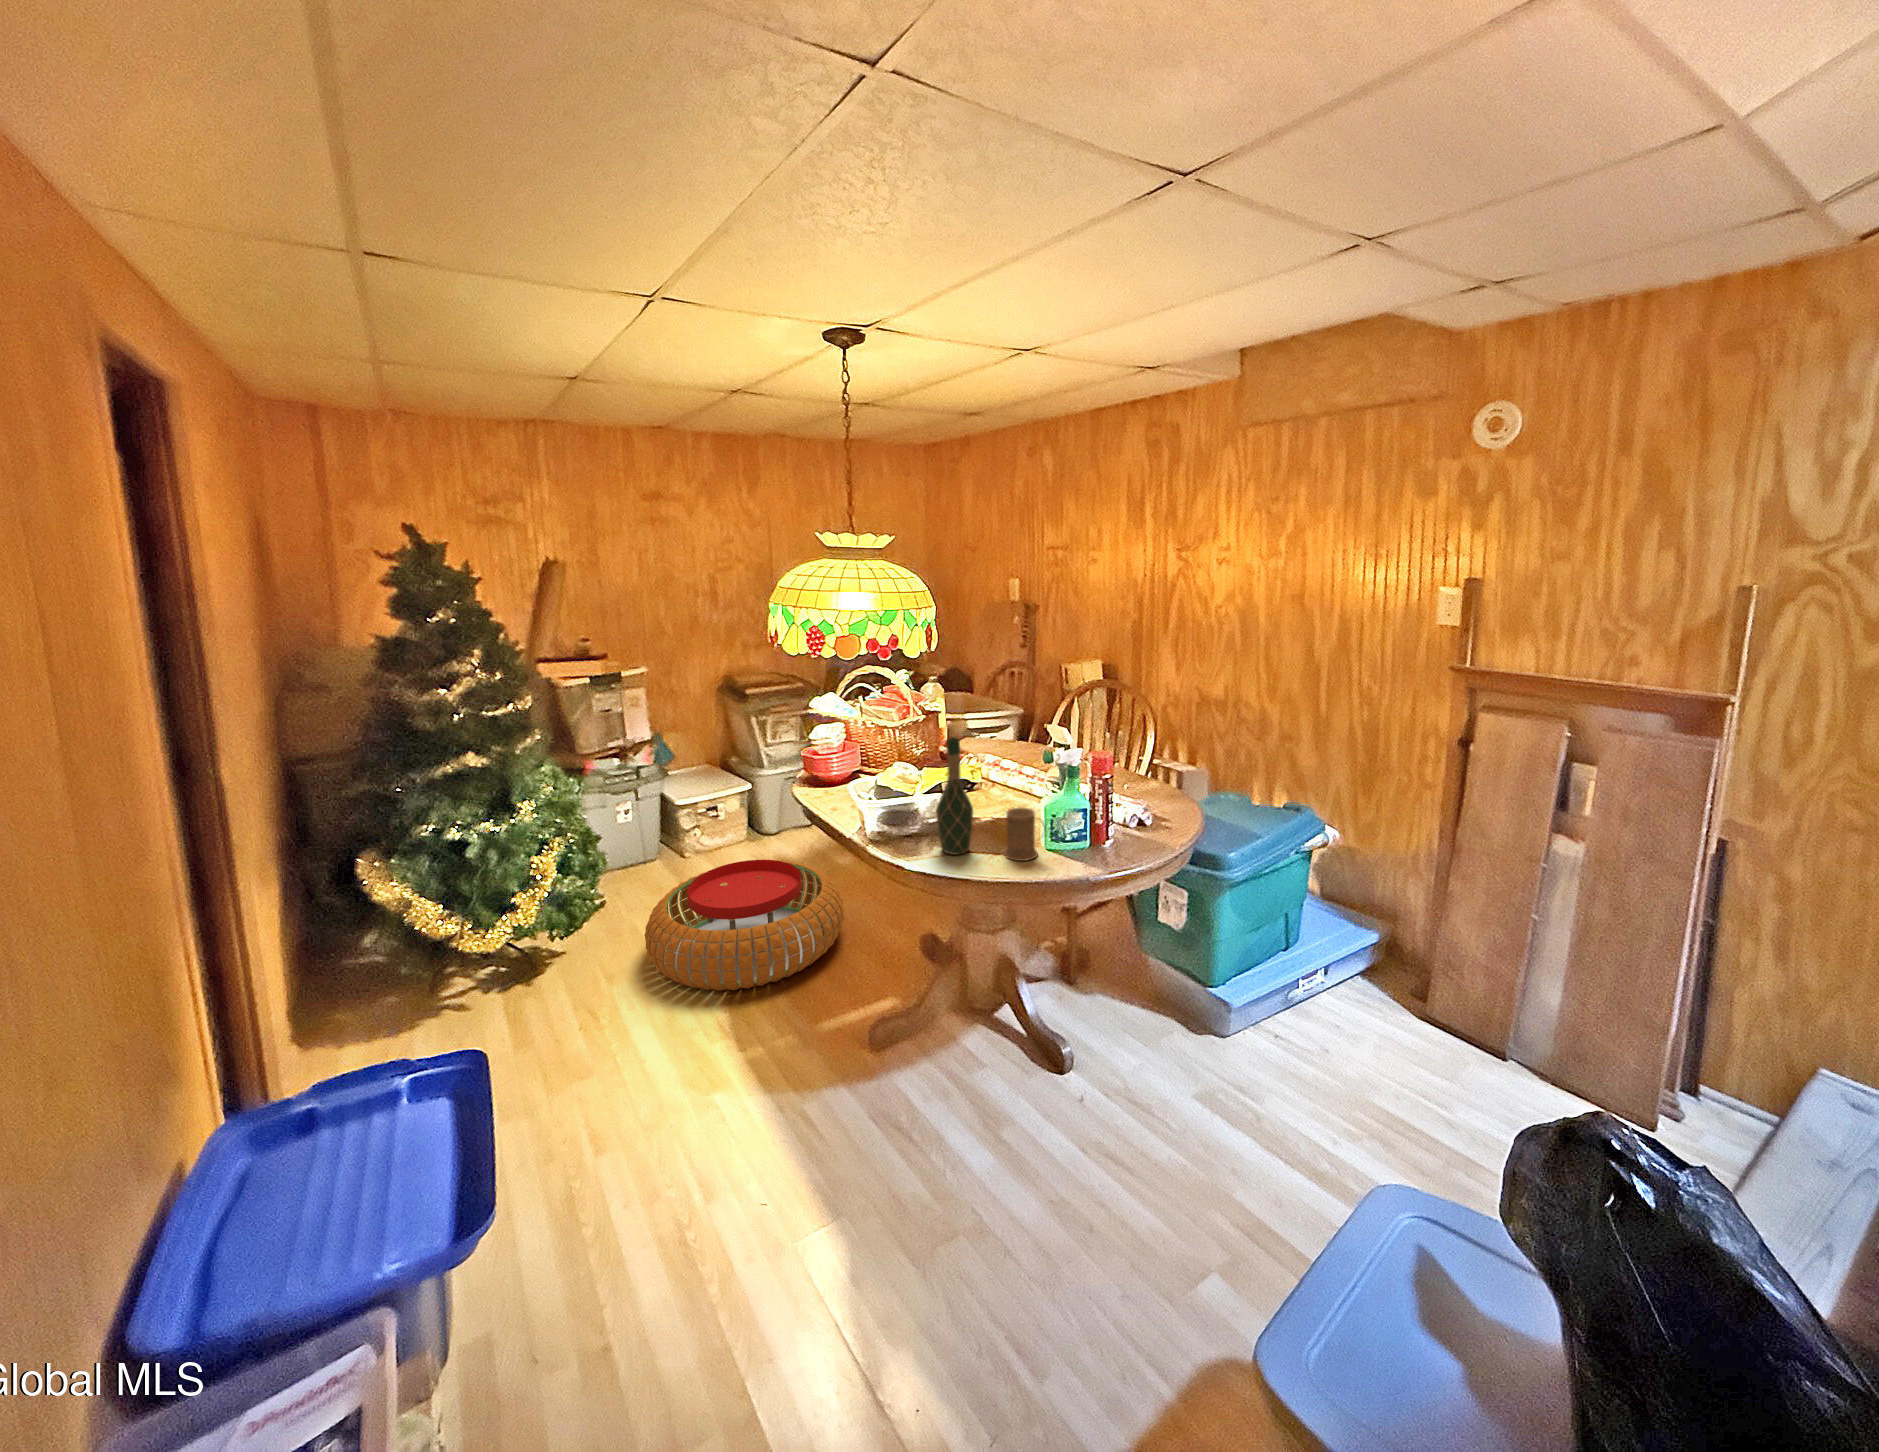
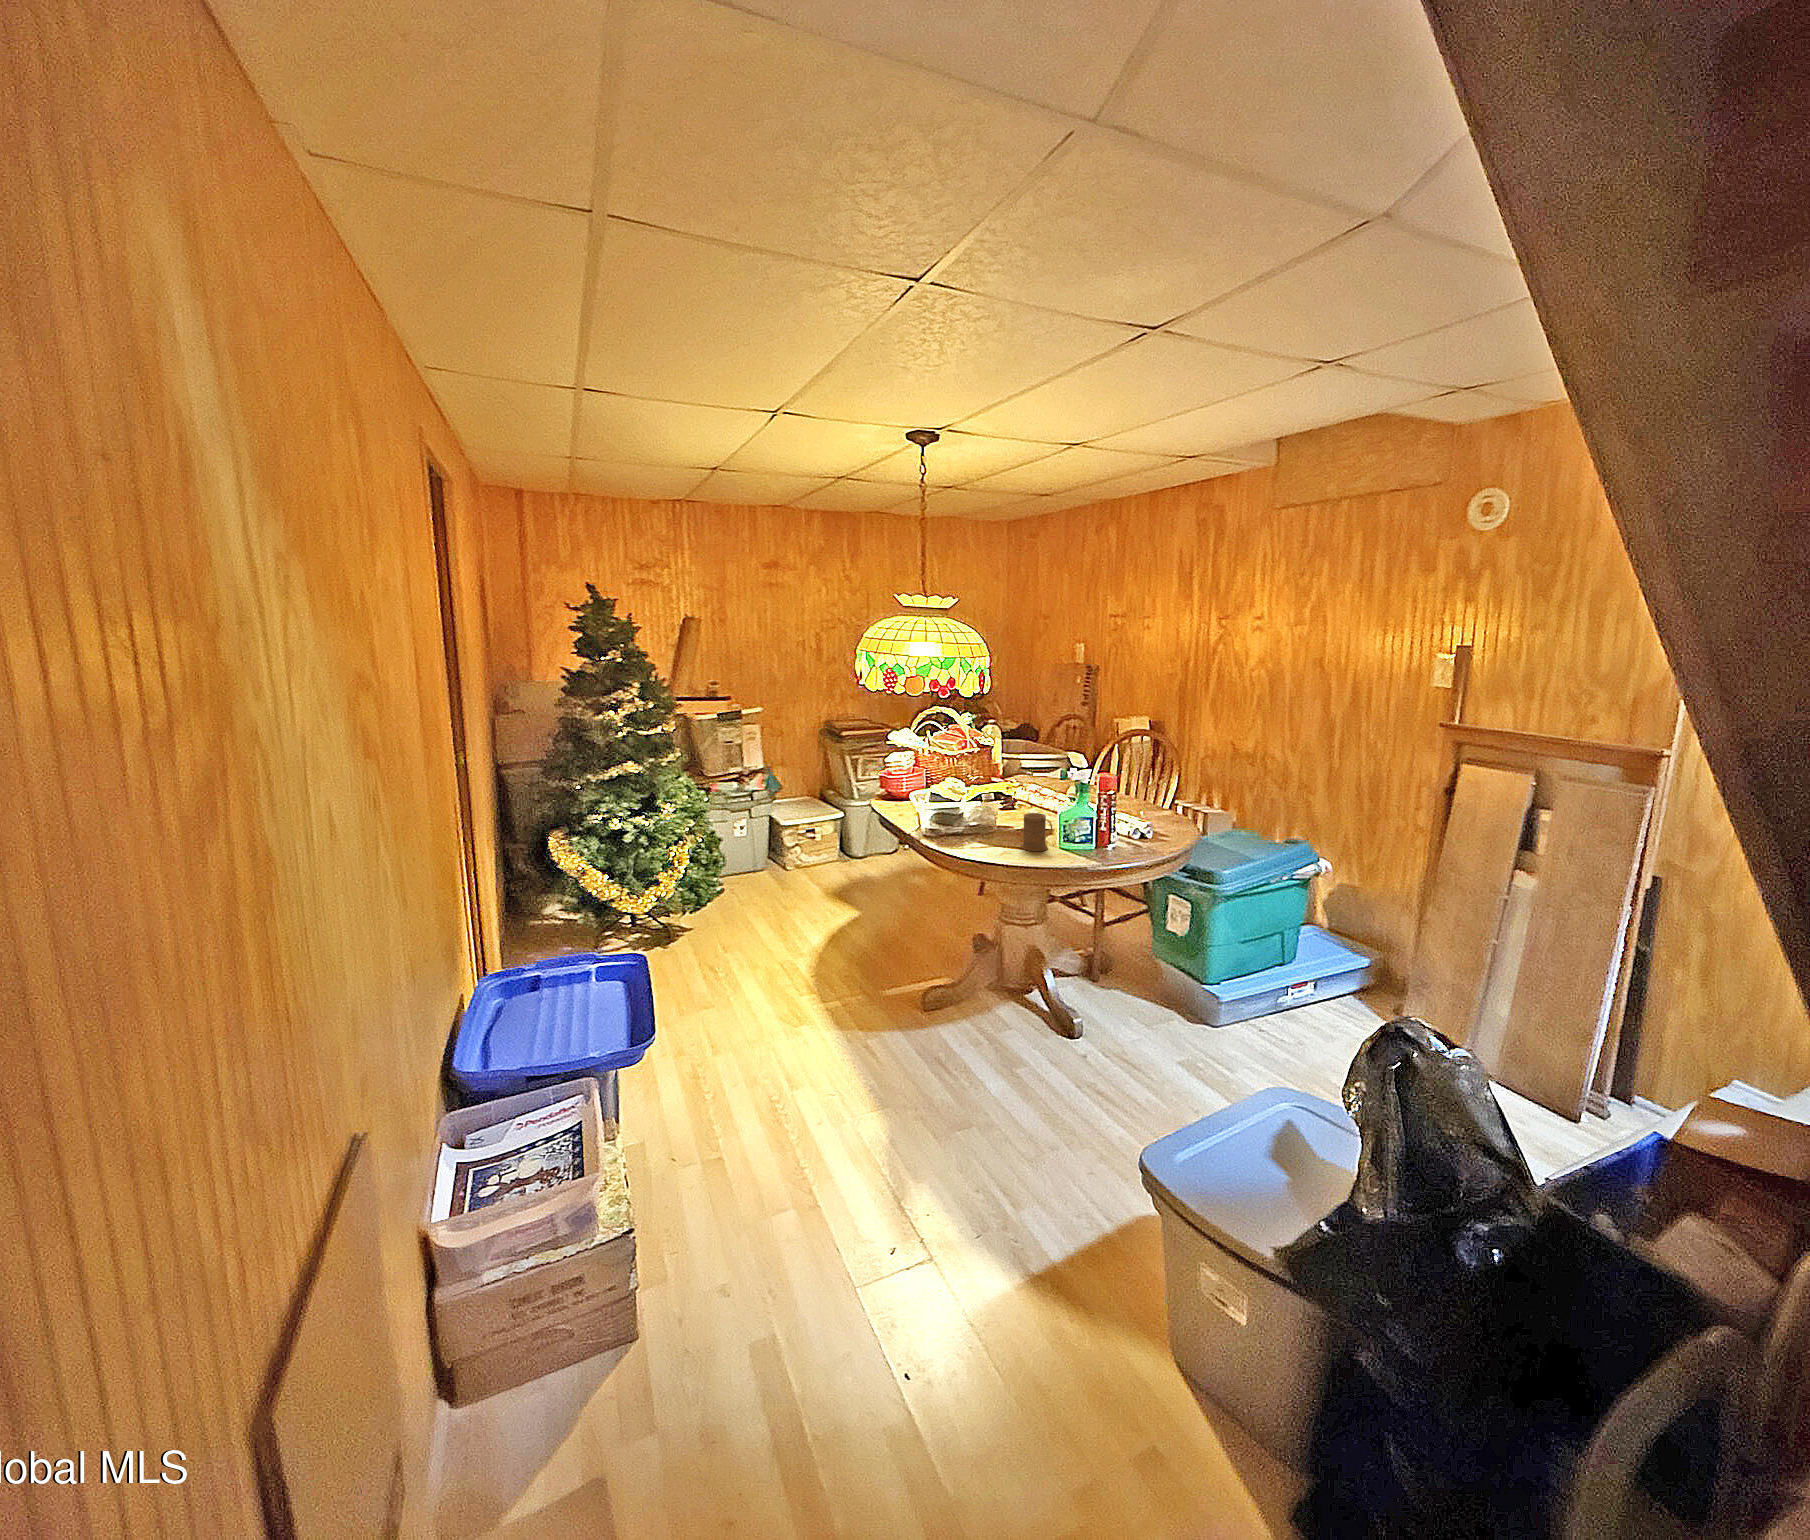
wine bottle: present [936,738,973,855] -> none [972,756,999,844]
pouf: present [645,860,844,991] -> none [757,865,907,954]

